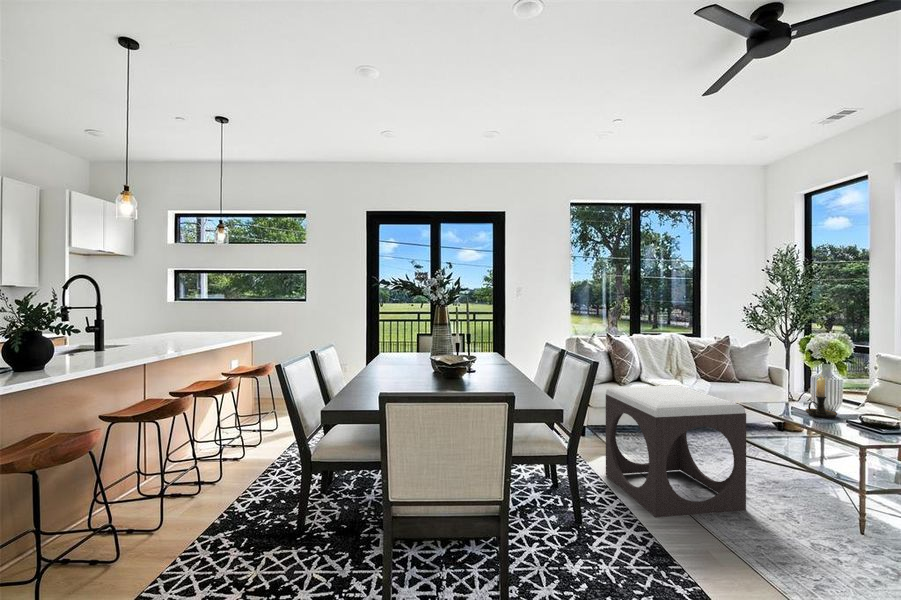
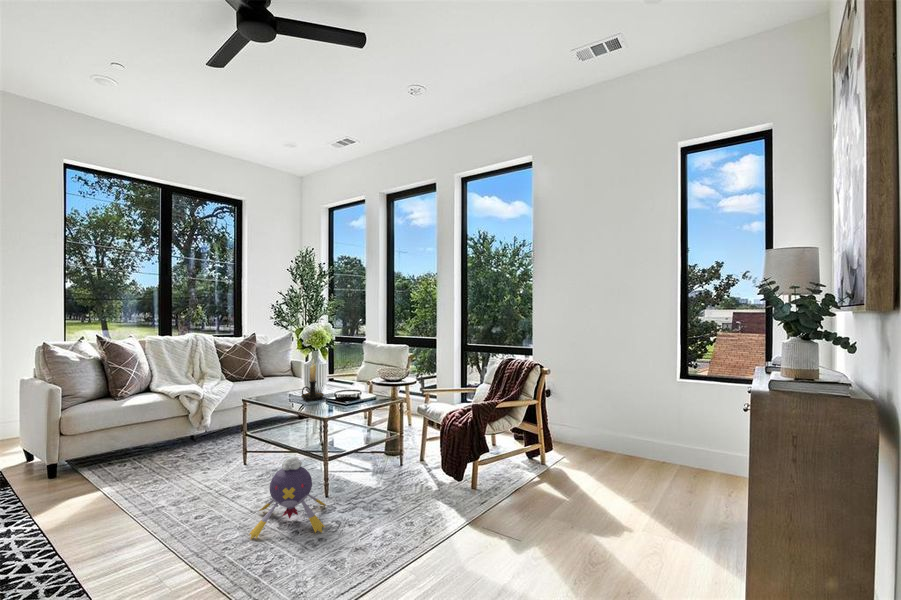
footstool: present [606,385,746,518] -> none [58,389,236,565]
plush toy: none [774,477,876,574] -> present [249,457,326,539]

